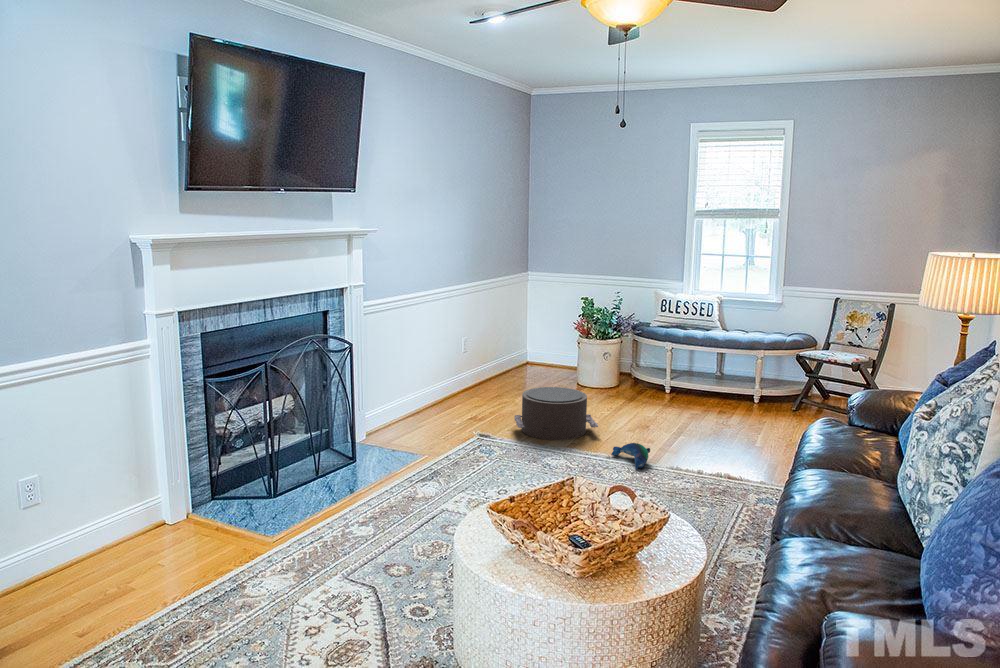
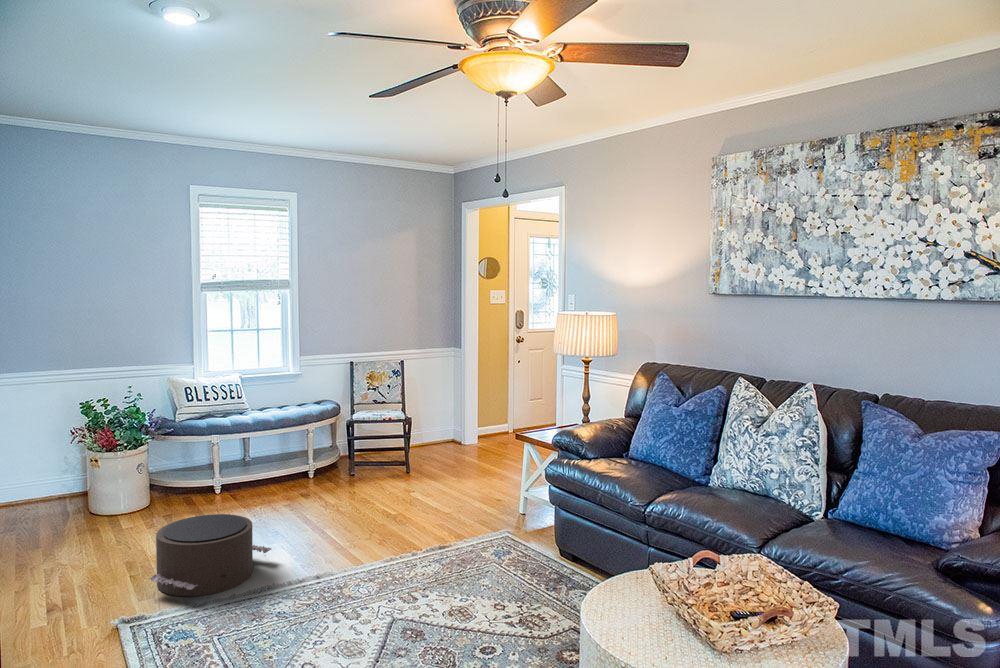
plush toy: present [611,443,650,470] -> none [327,547,388,575]

